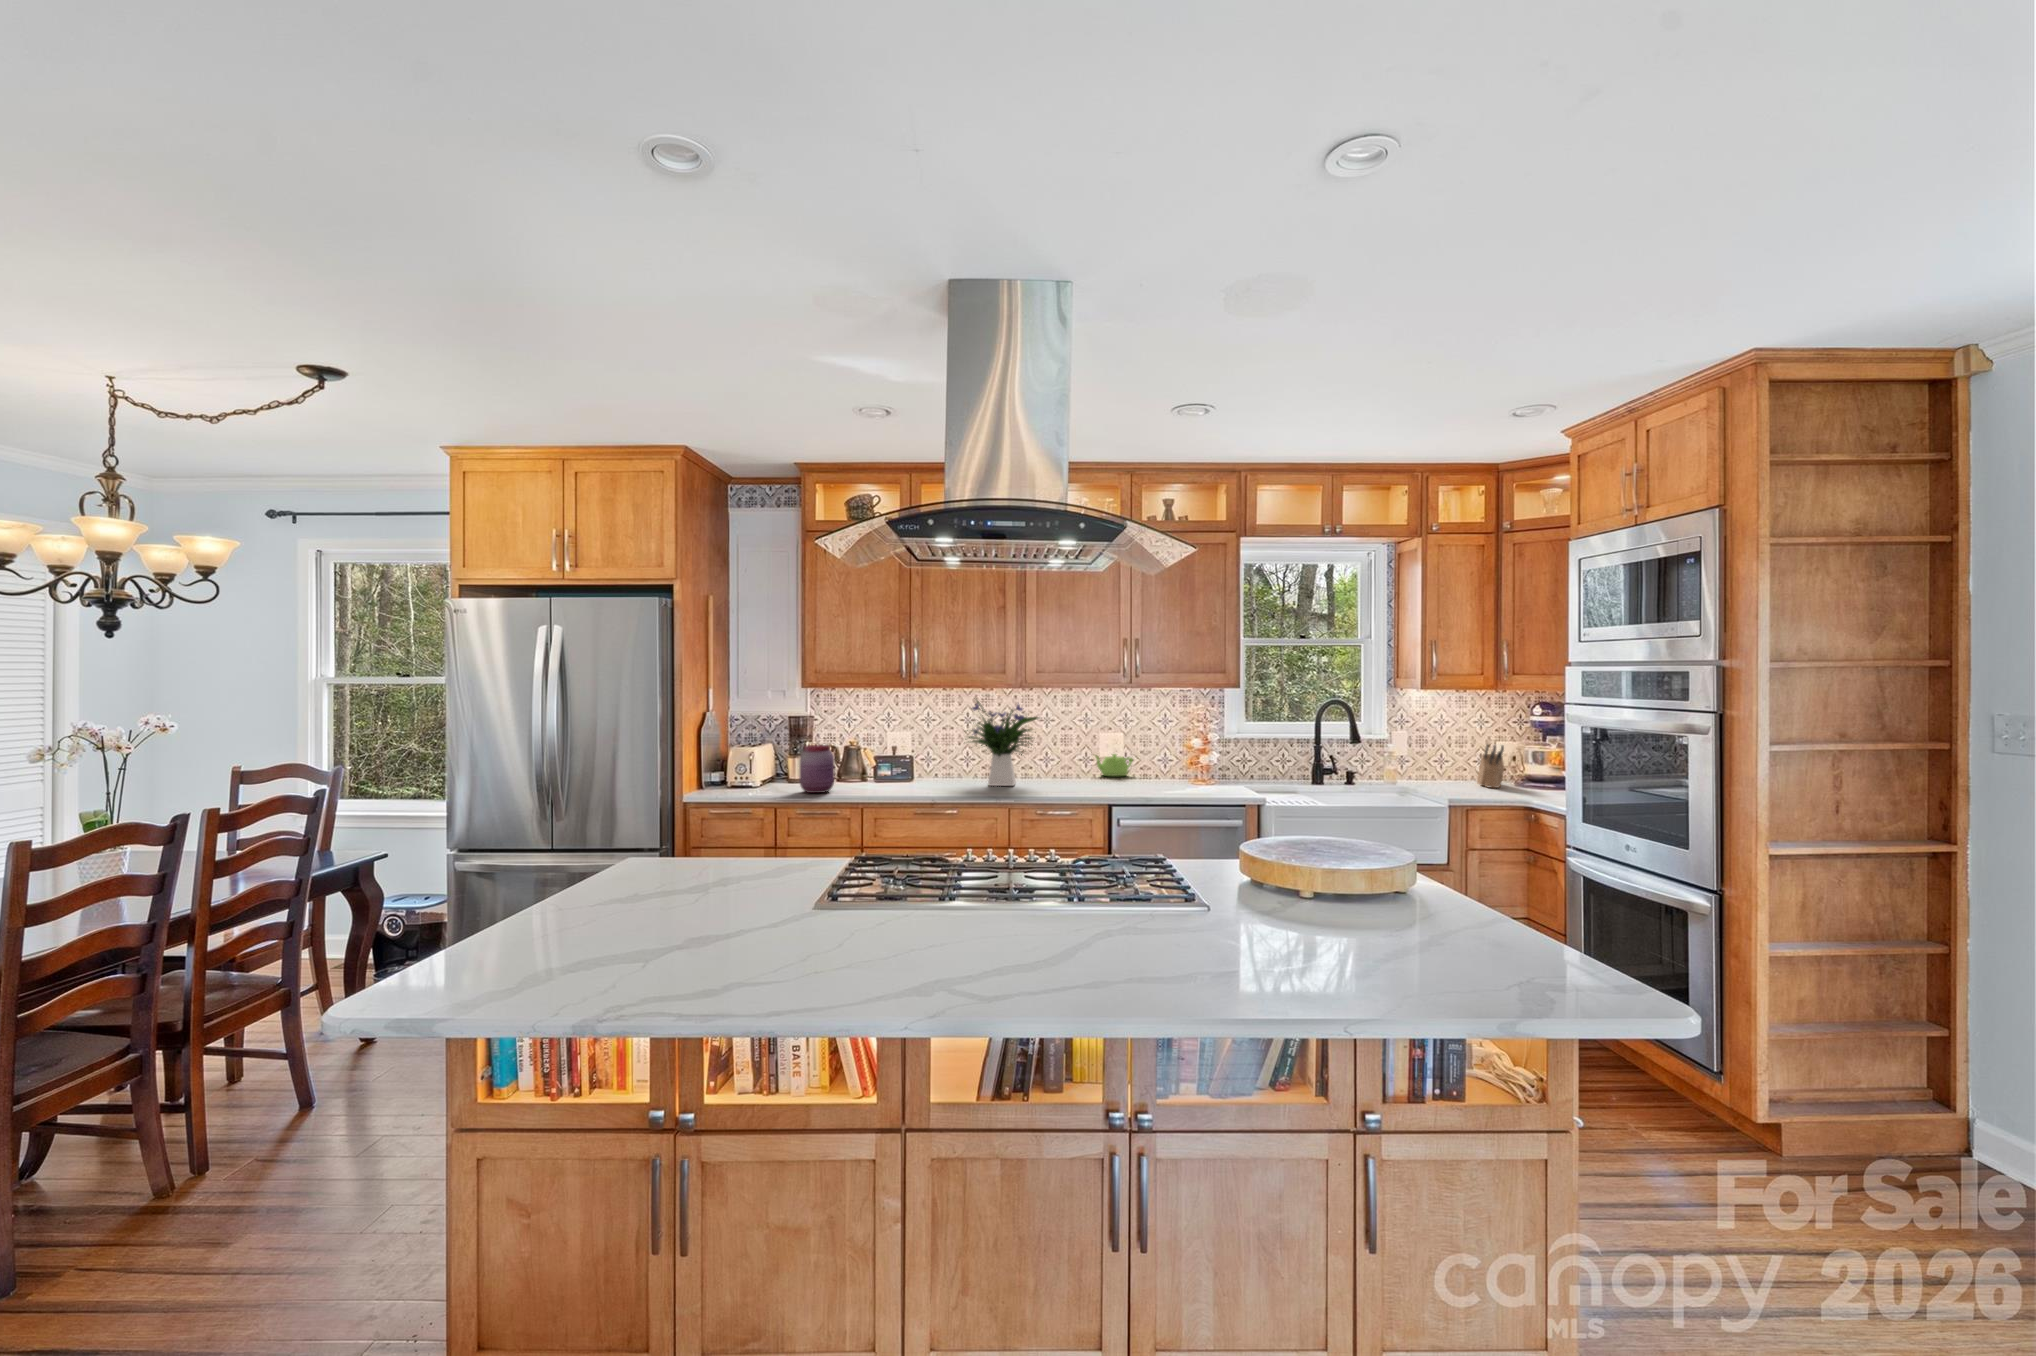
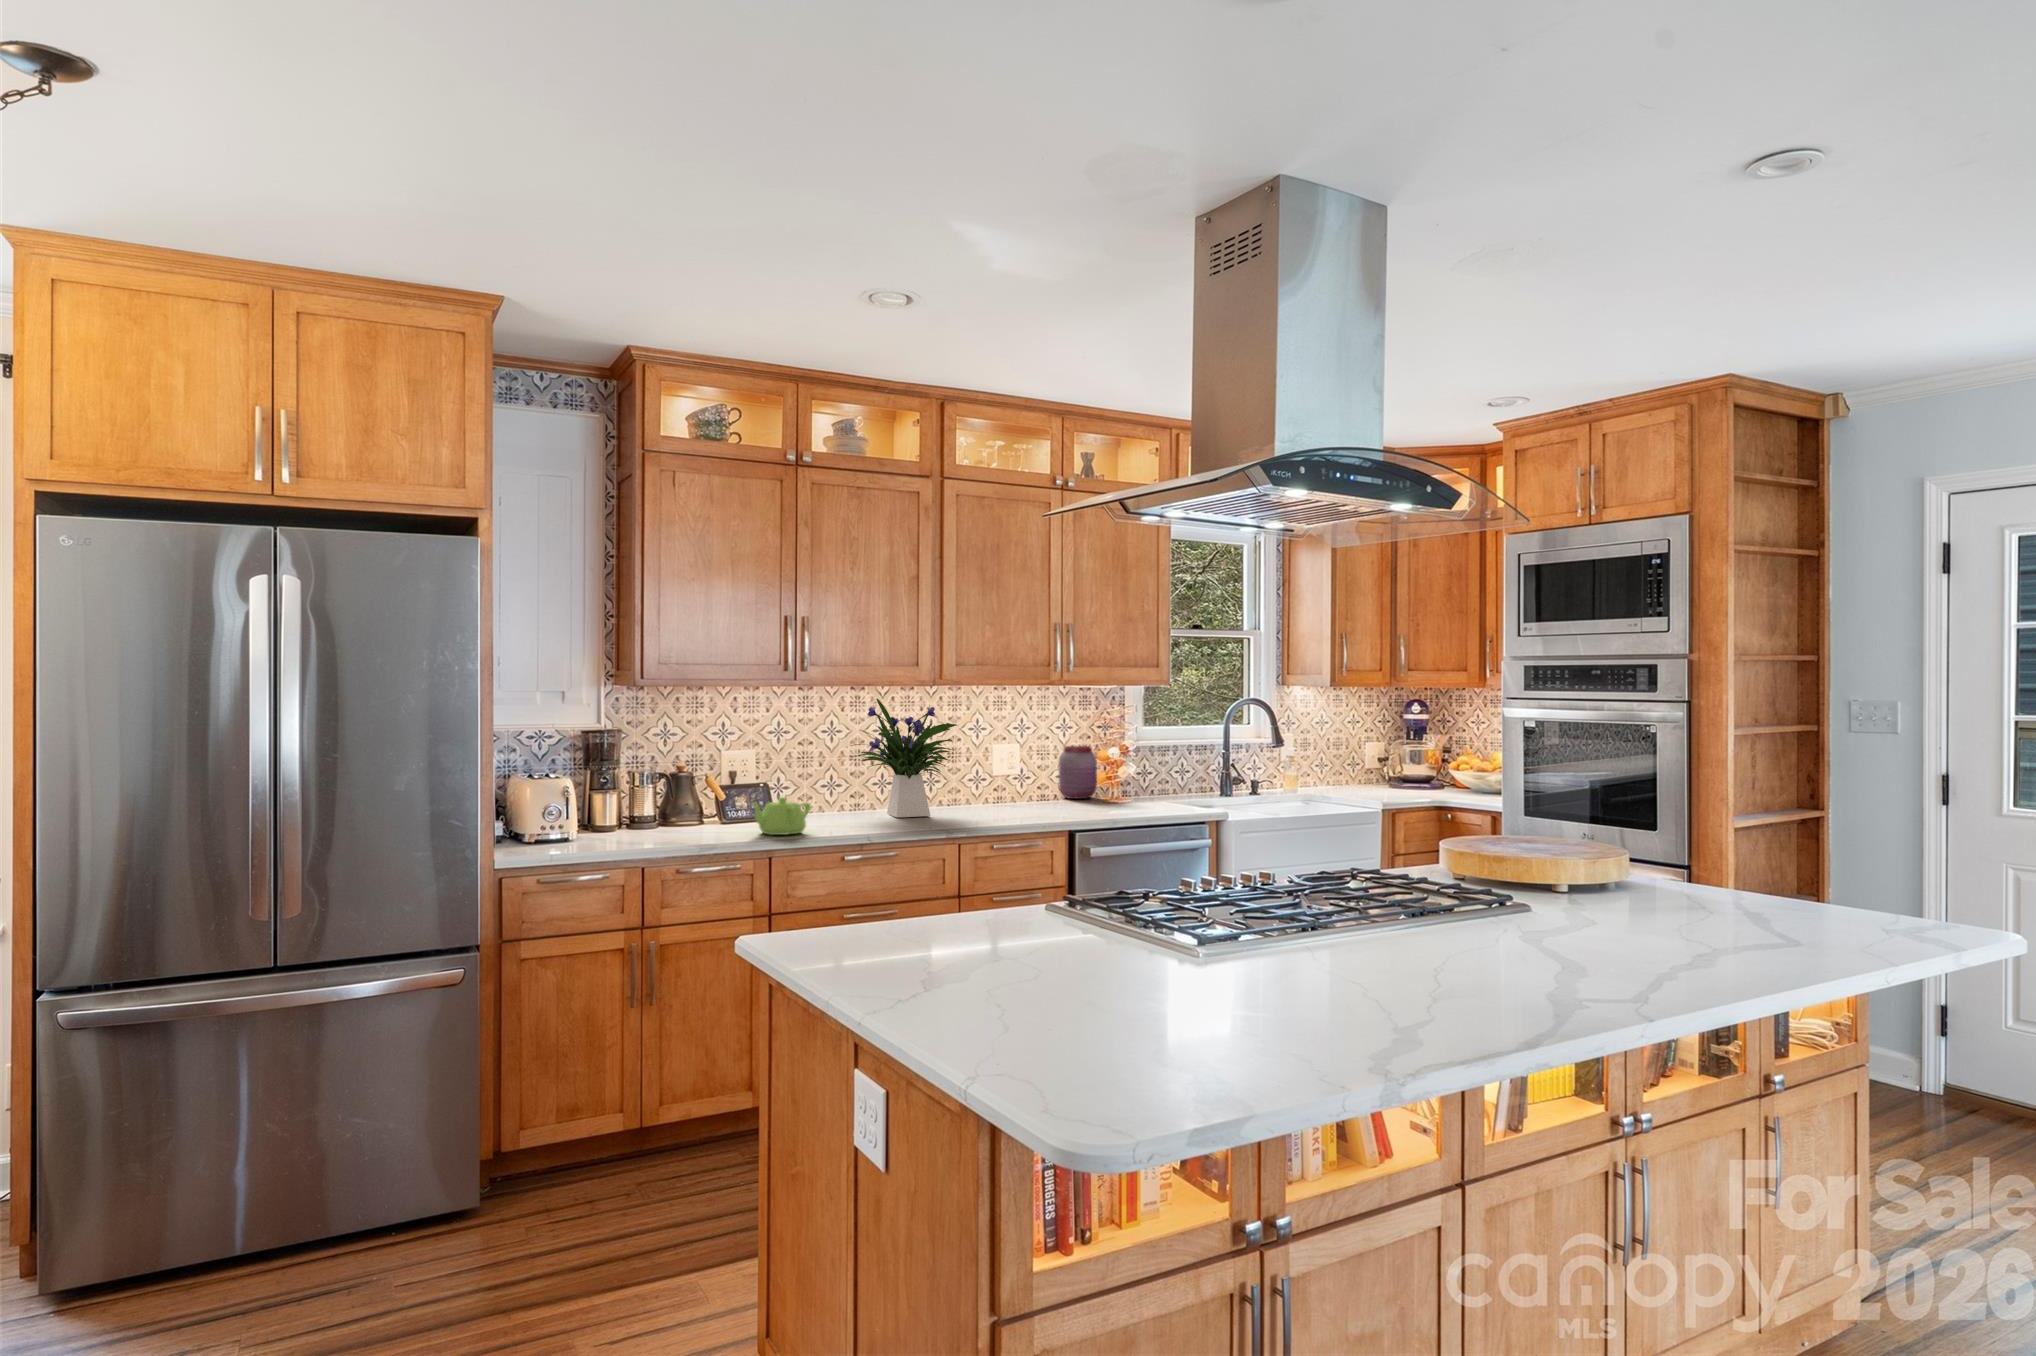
jar: present [799,745,834,793] -> present [1059,746,1097,799]
knife block: present [1477,745,1504,788] -> none [1362,744,1405,791]
teapot: present [1096,754,1133,776] -> present [752,797,811,835]

